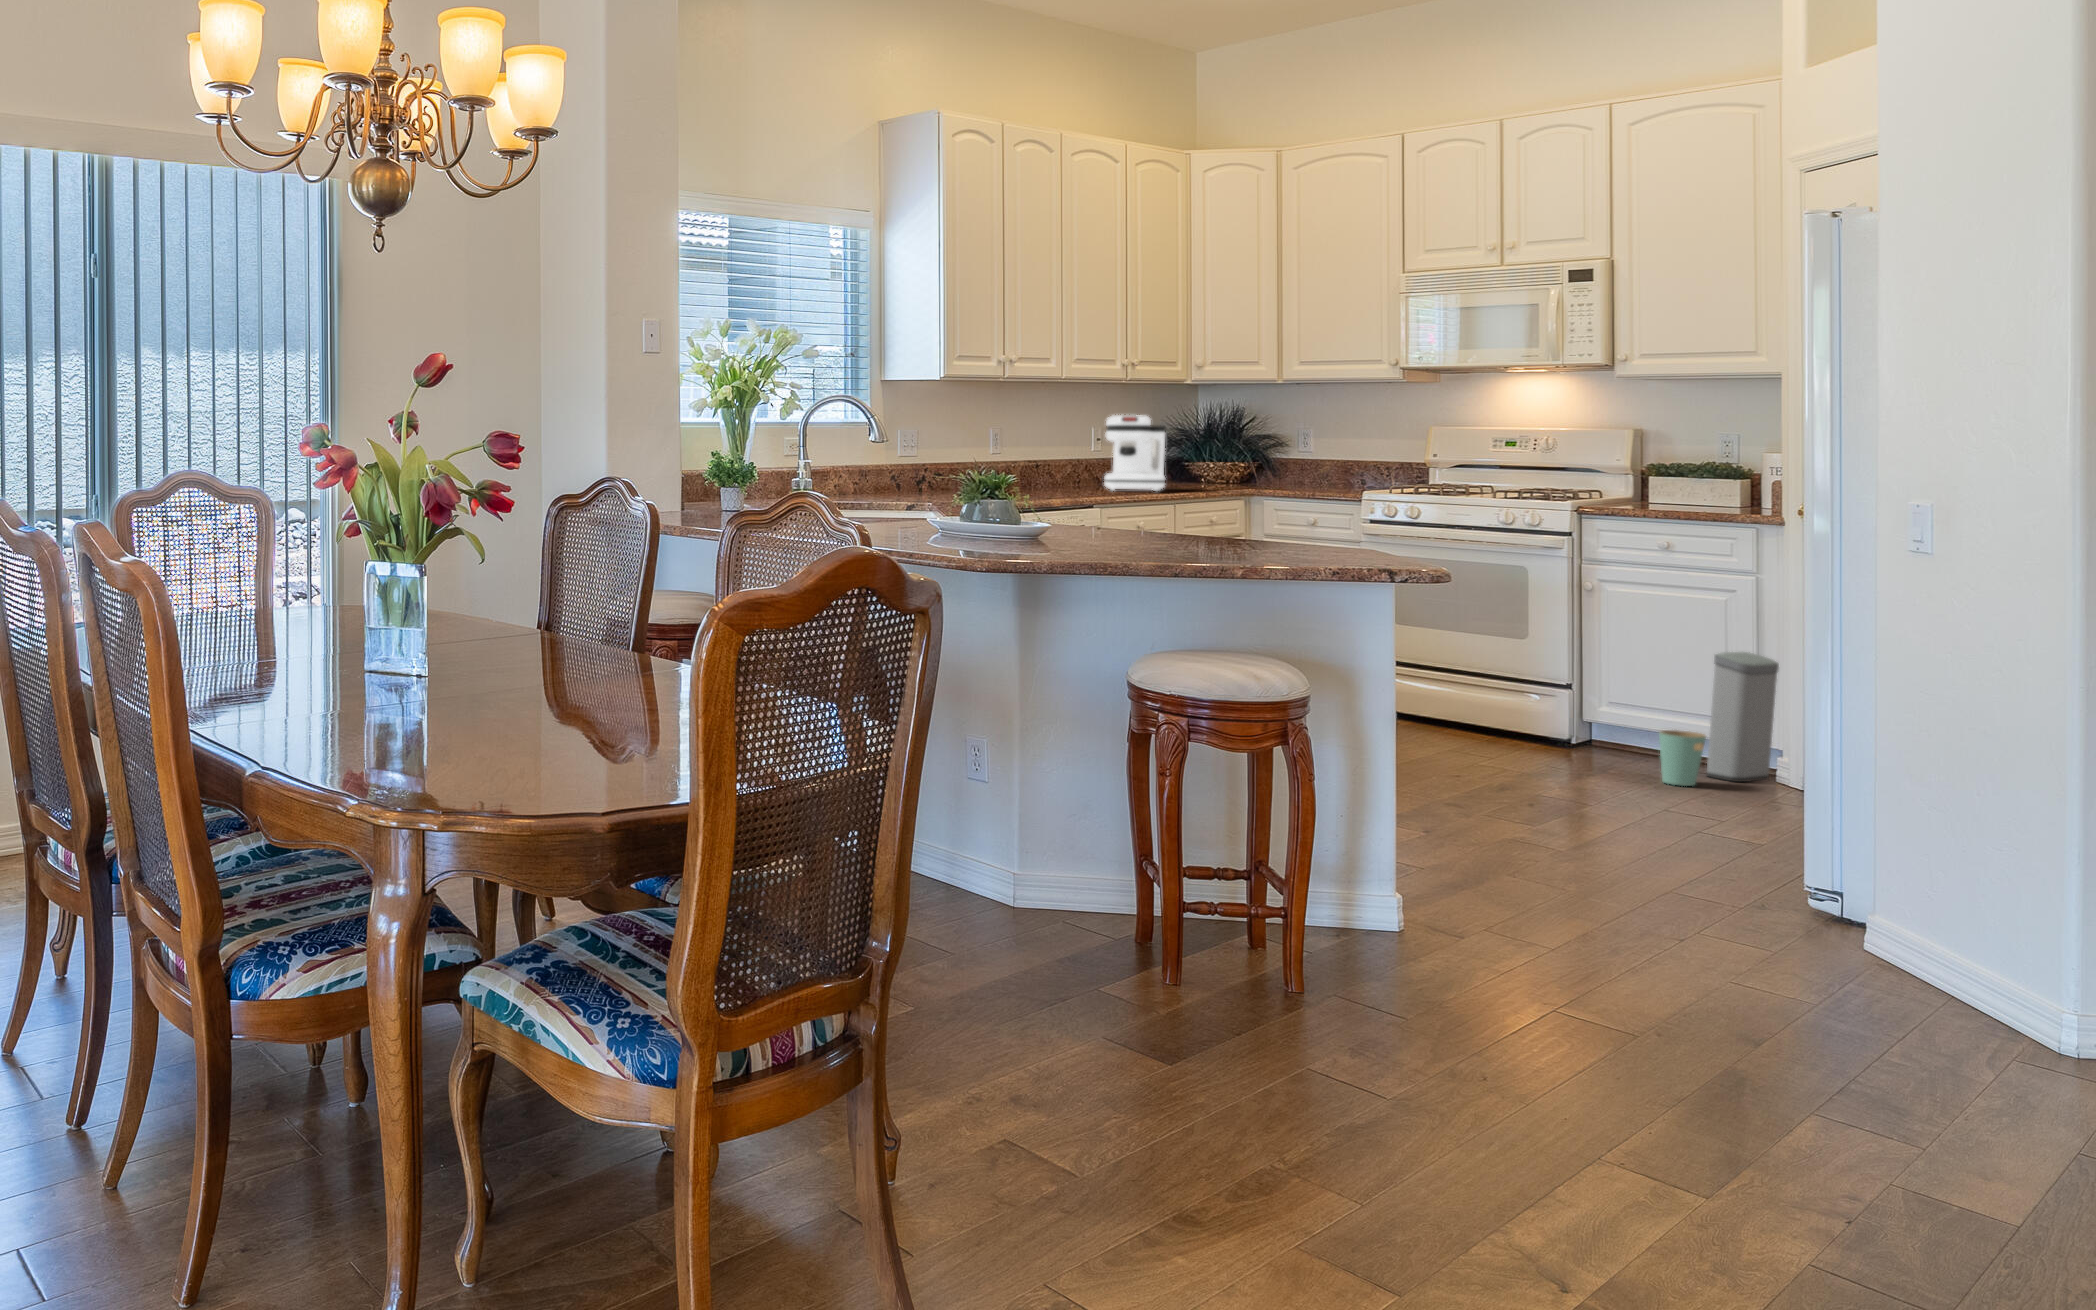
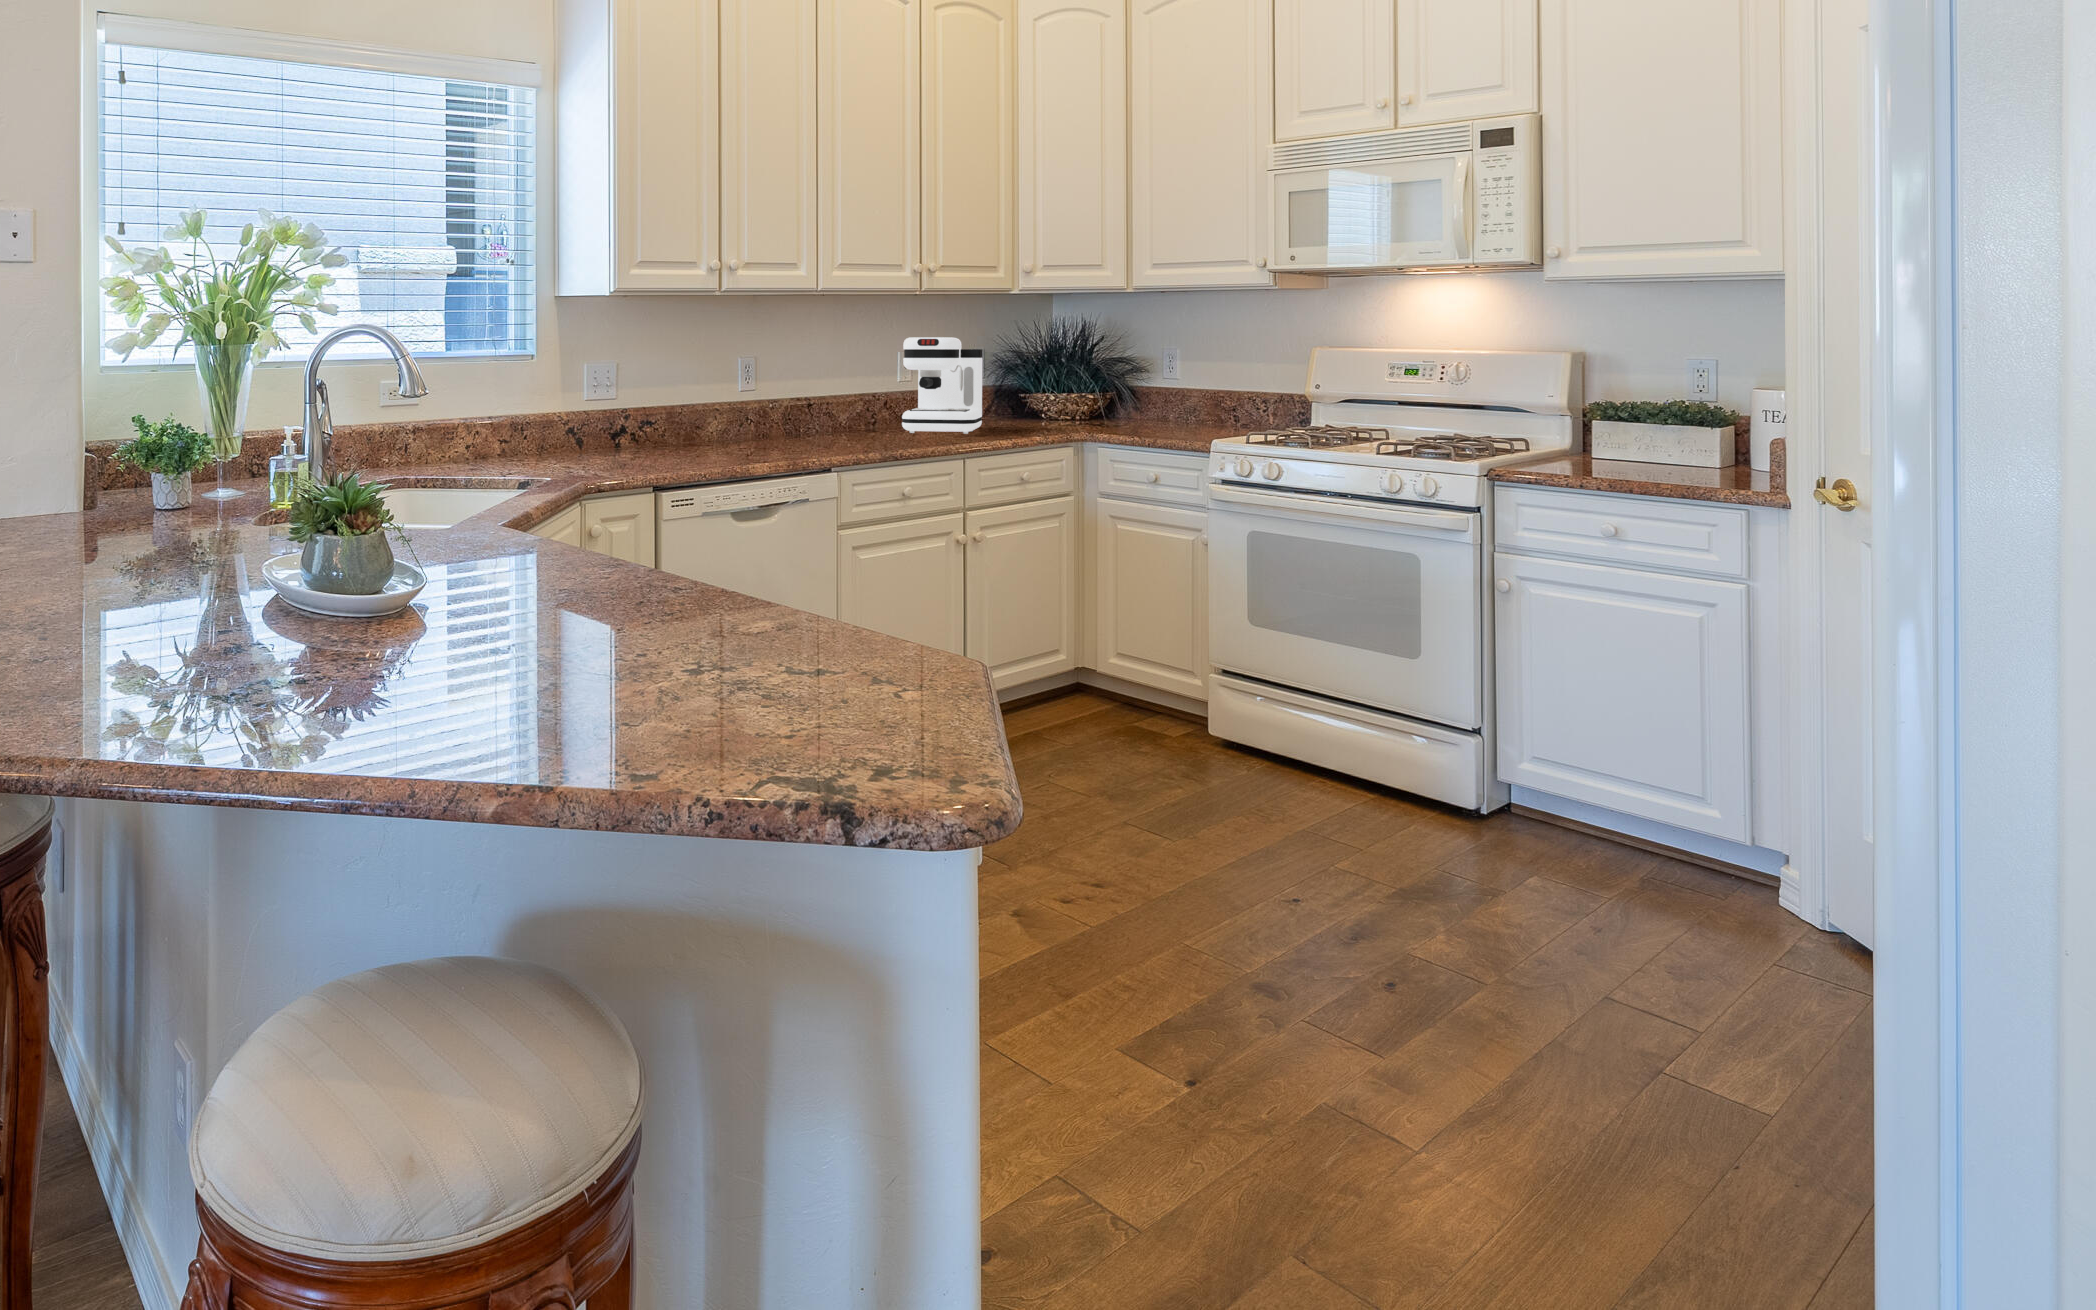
trash can: present [1659,652,1779,786] -> none [1601,703,1787,929]

